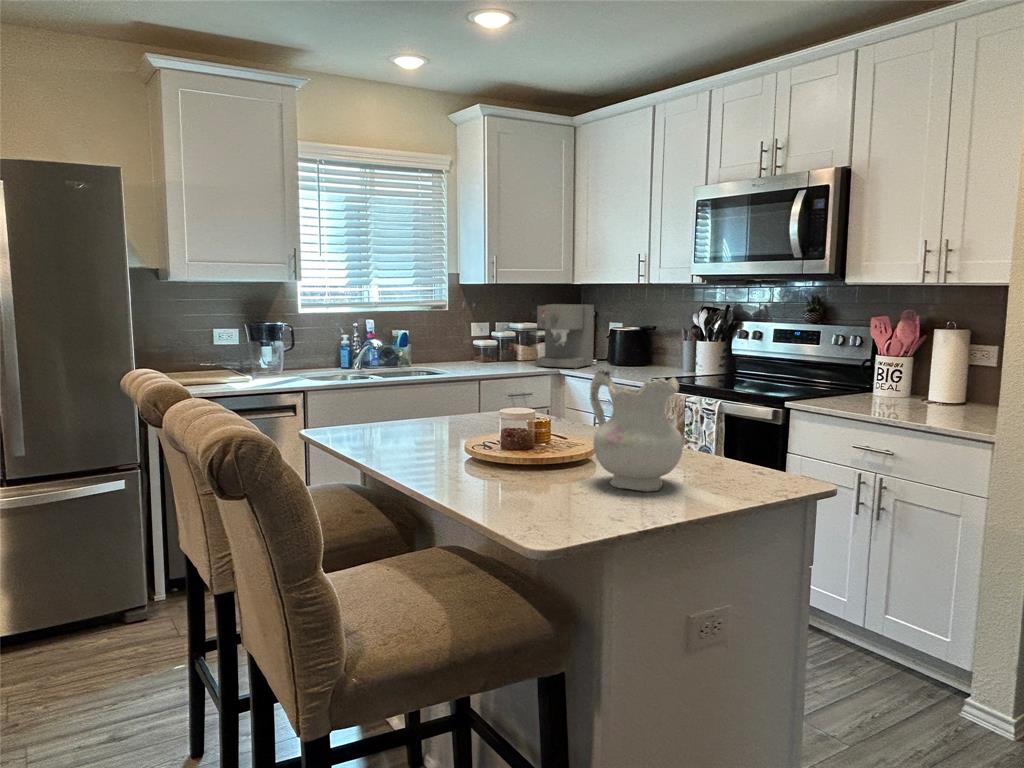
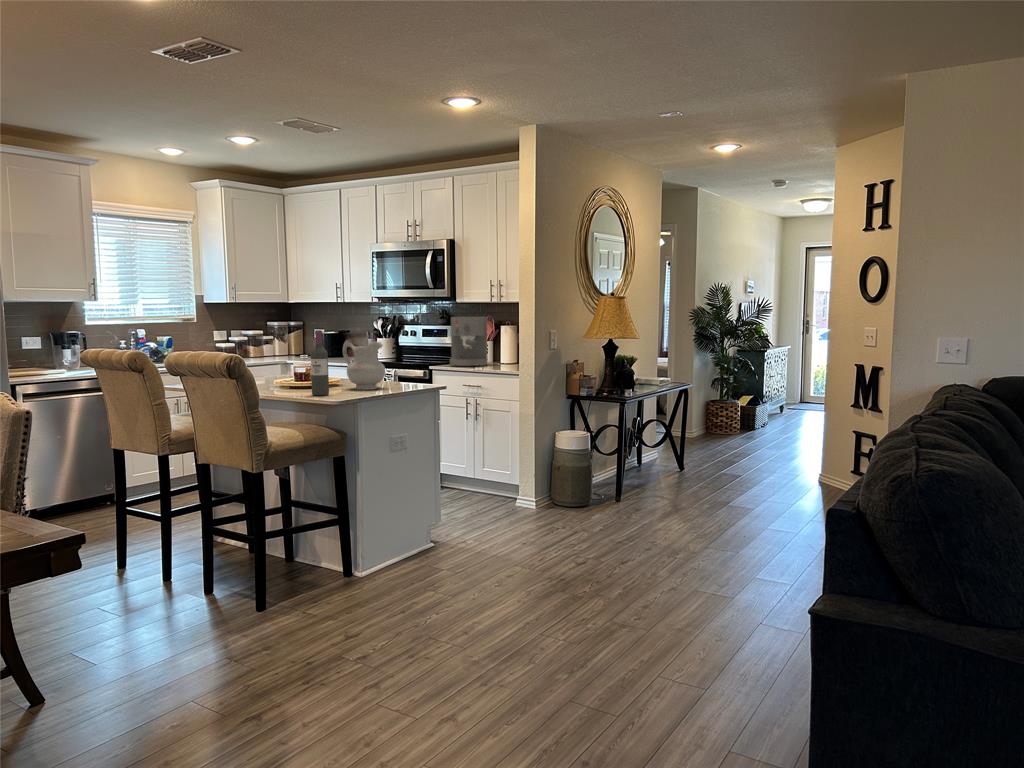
coffee maker: present [536,304,594,369] -> present [450,317,488,366]
wine bottle: none [497,352,536,511] -> present [311,330,329,396]

